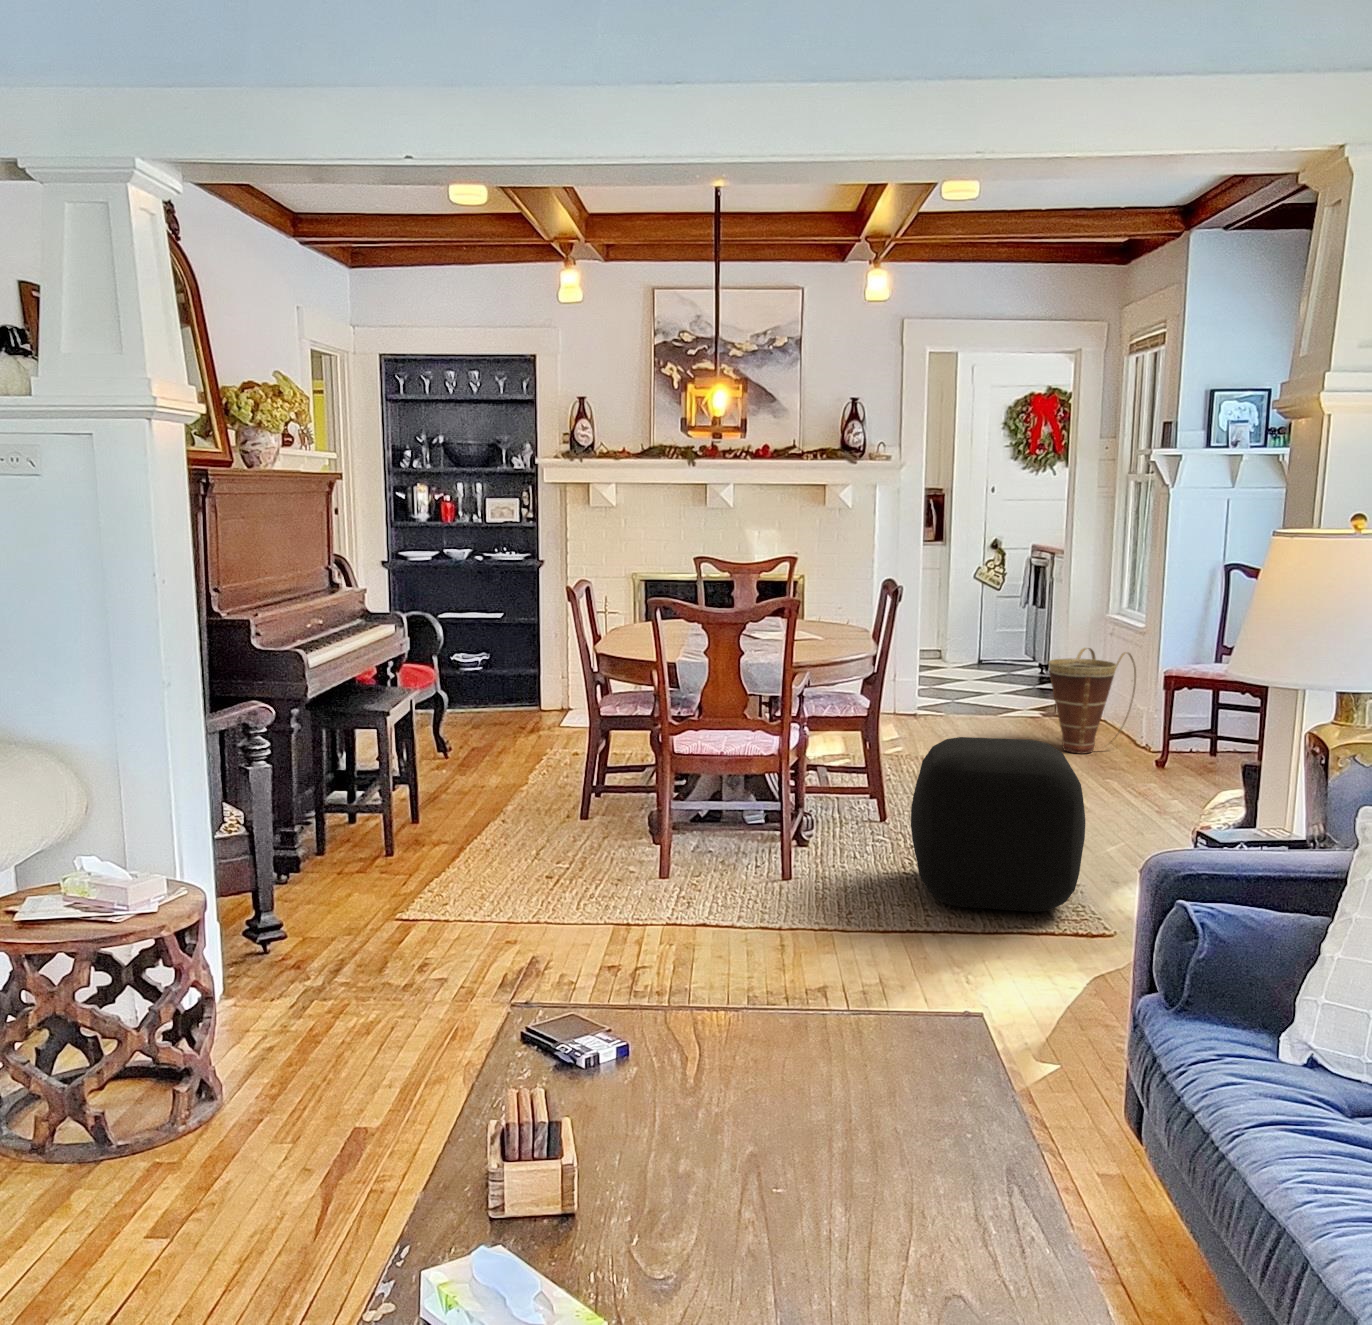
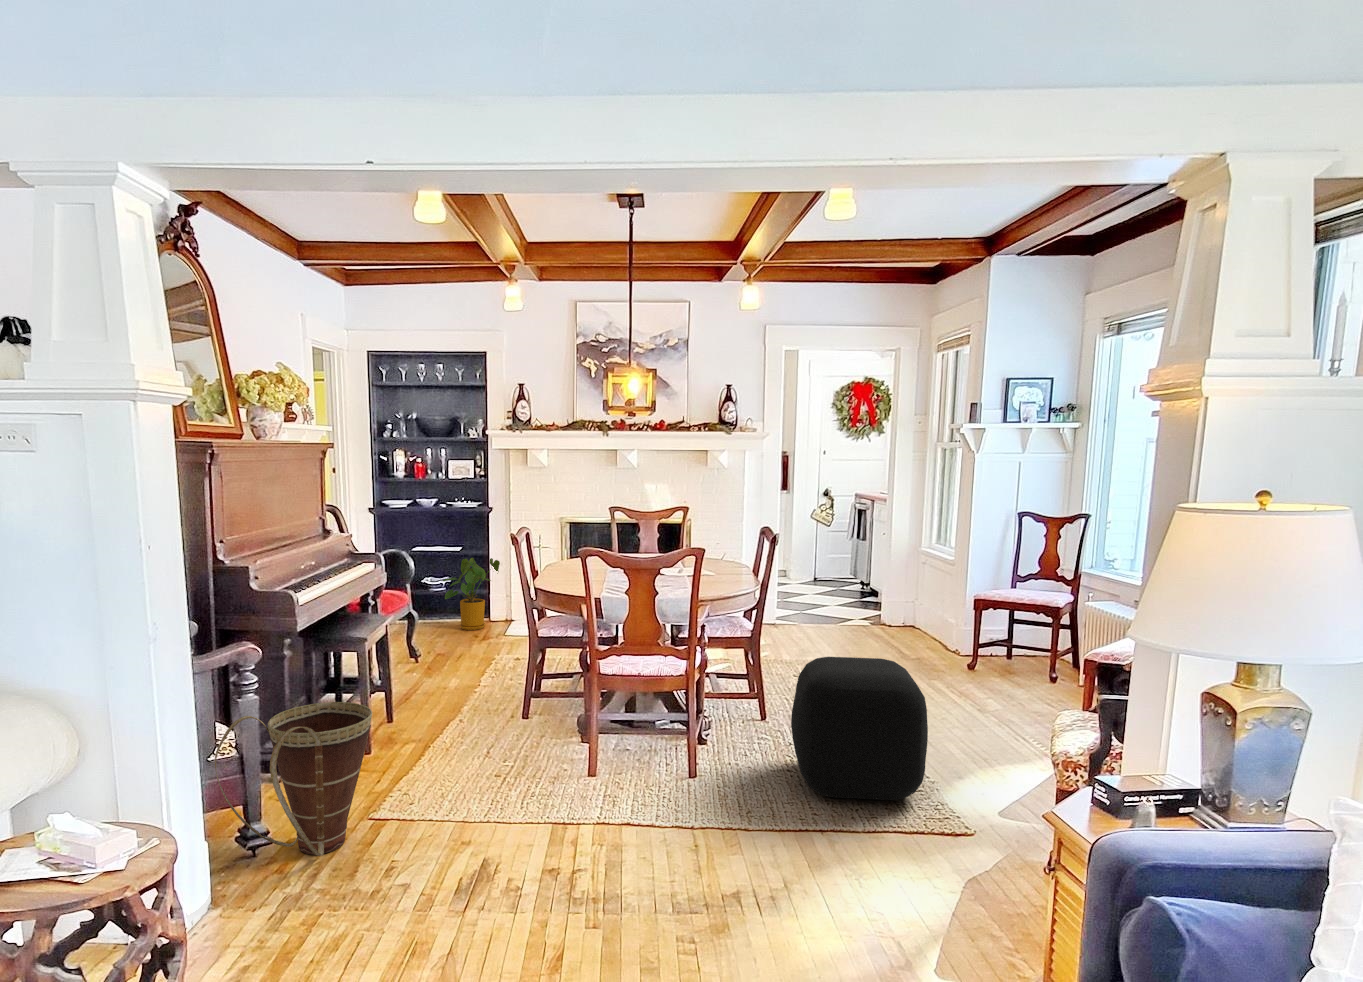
house plant: none [477,628,552,721] -> present [443,558,500,630]
basket: present [1049,648,1136,754] -> present [215,702,372,856]

